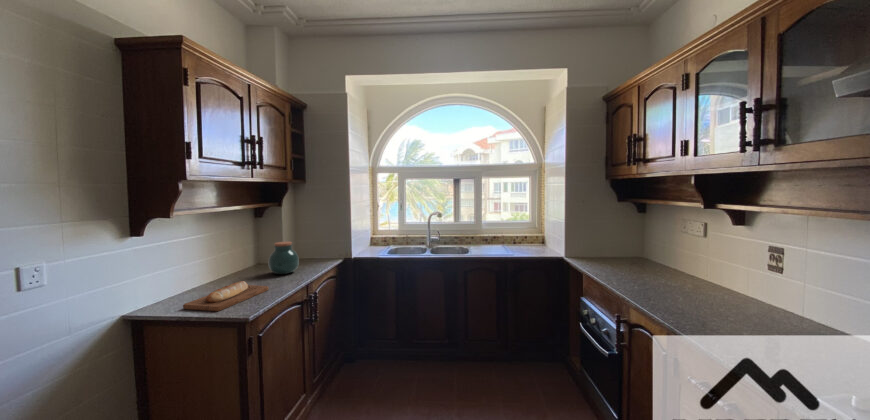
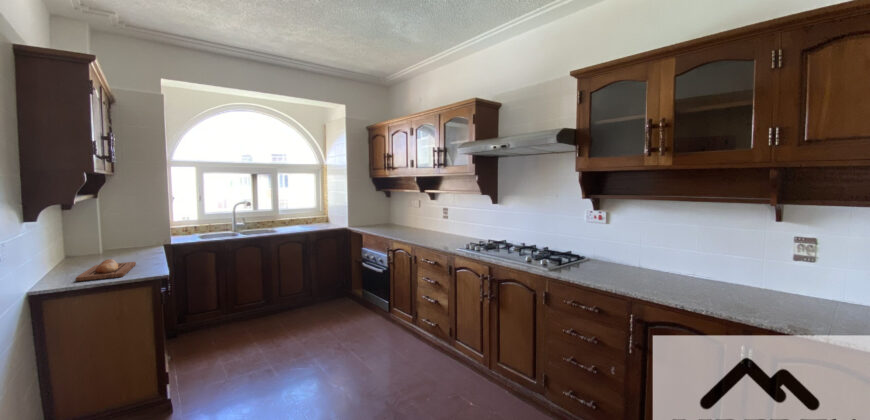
jar: present [269,242,299,274] -> none [99,228,133,258]

